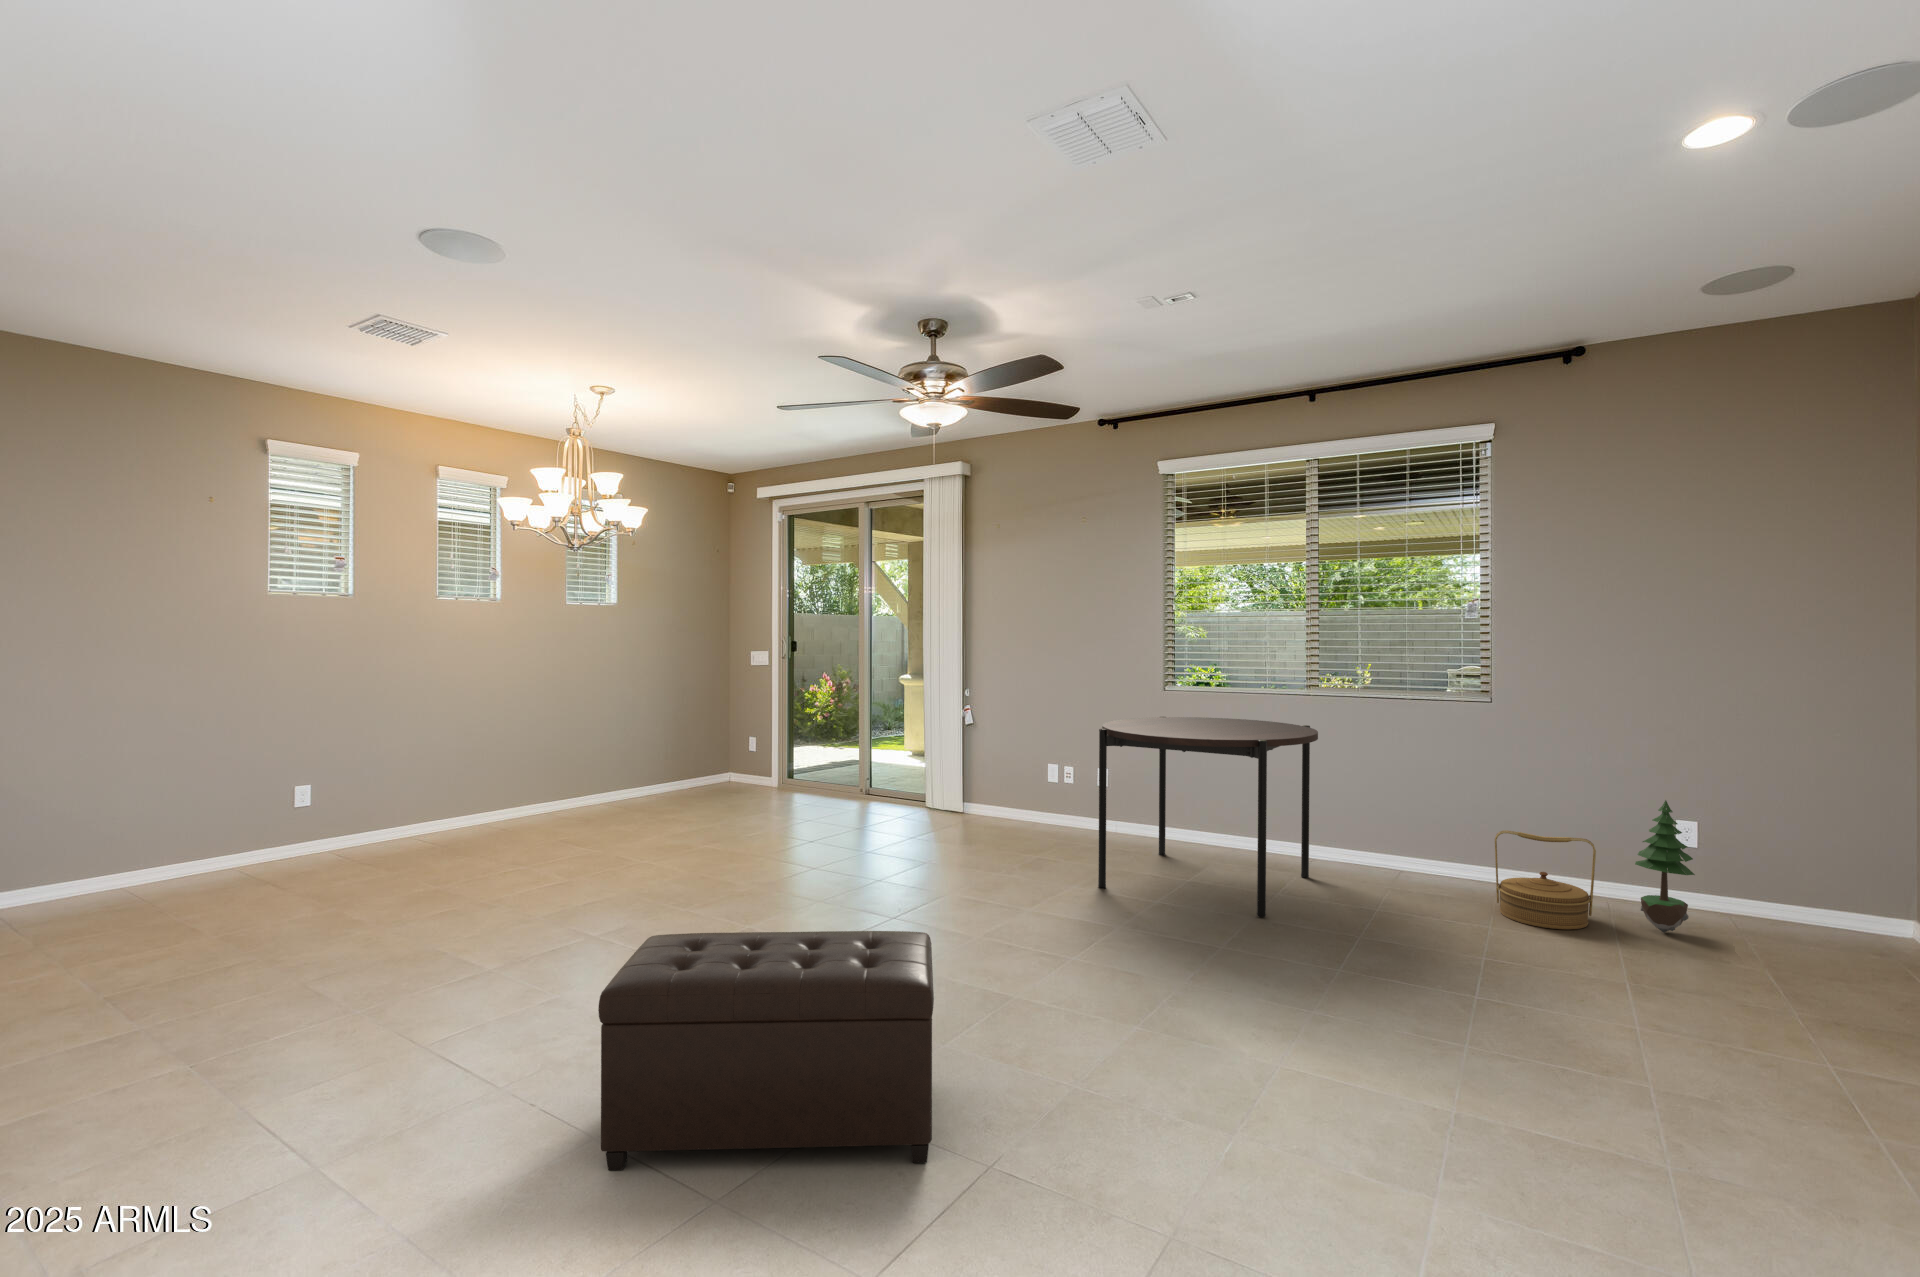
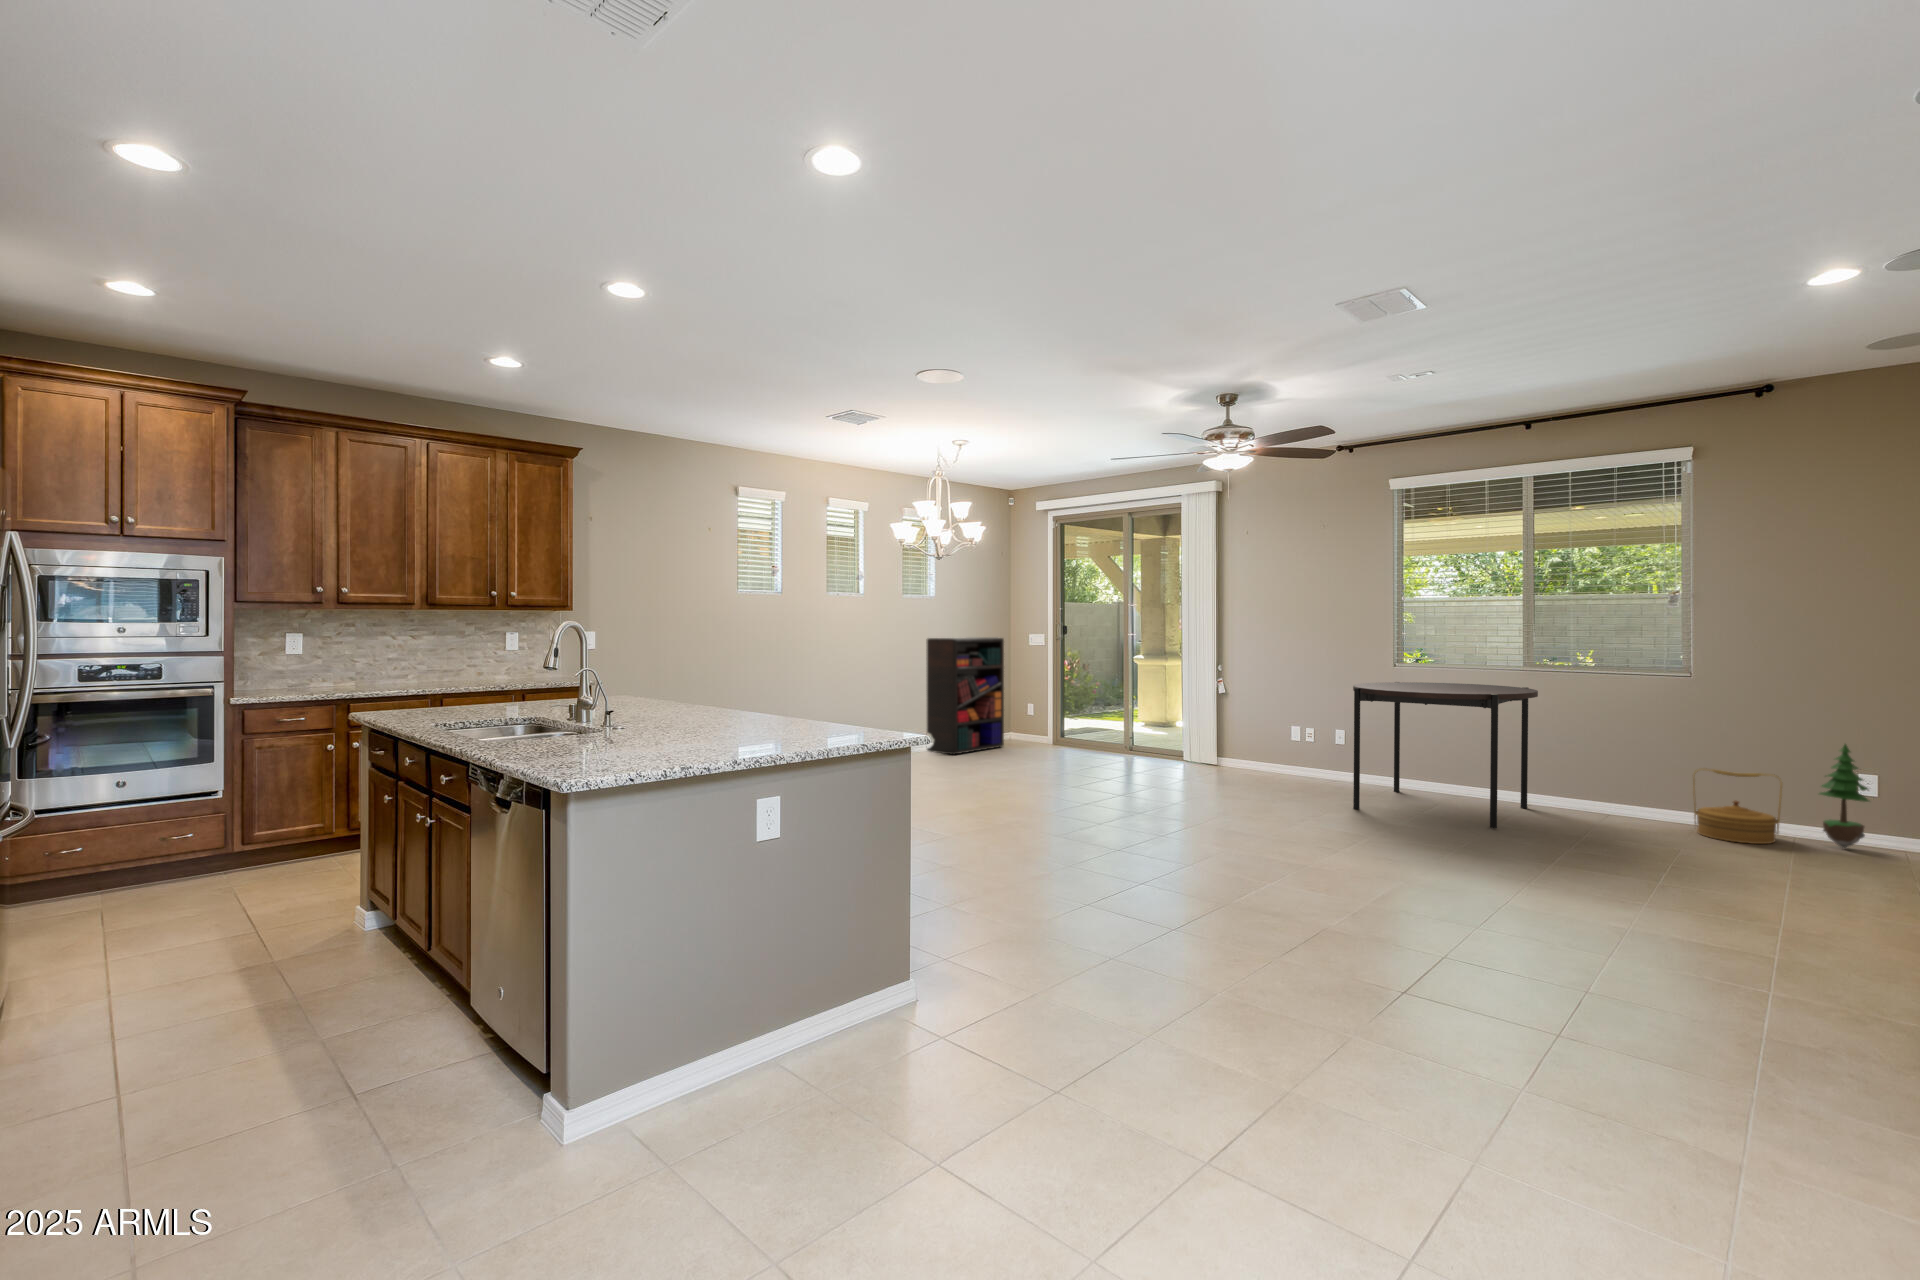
bookshelf: none [603,655,712,809] -> present [926,637,1004,755]
ottoman: present [598,931,934,1170] -> none [1112,794,1314,922]

